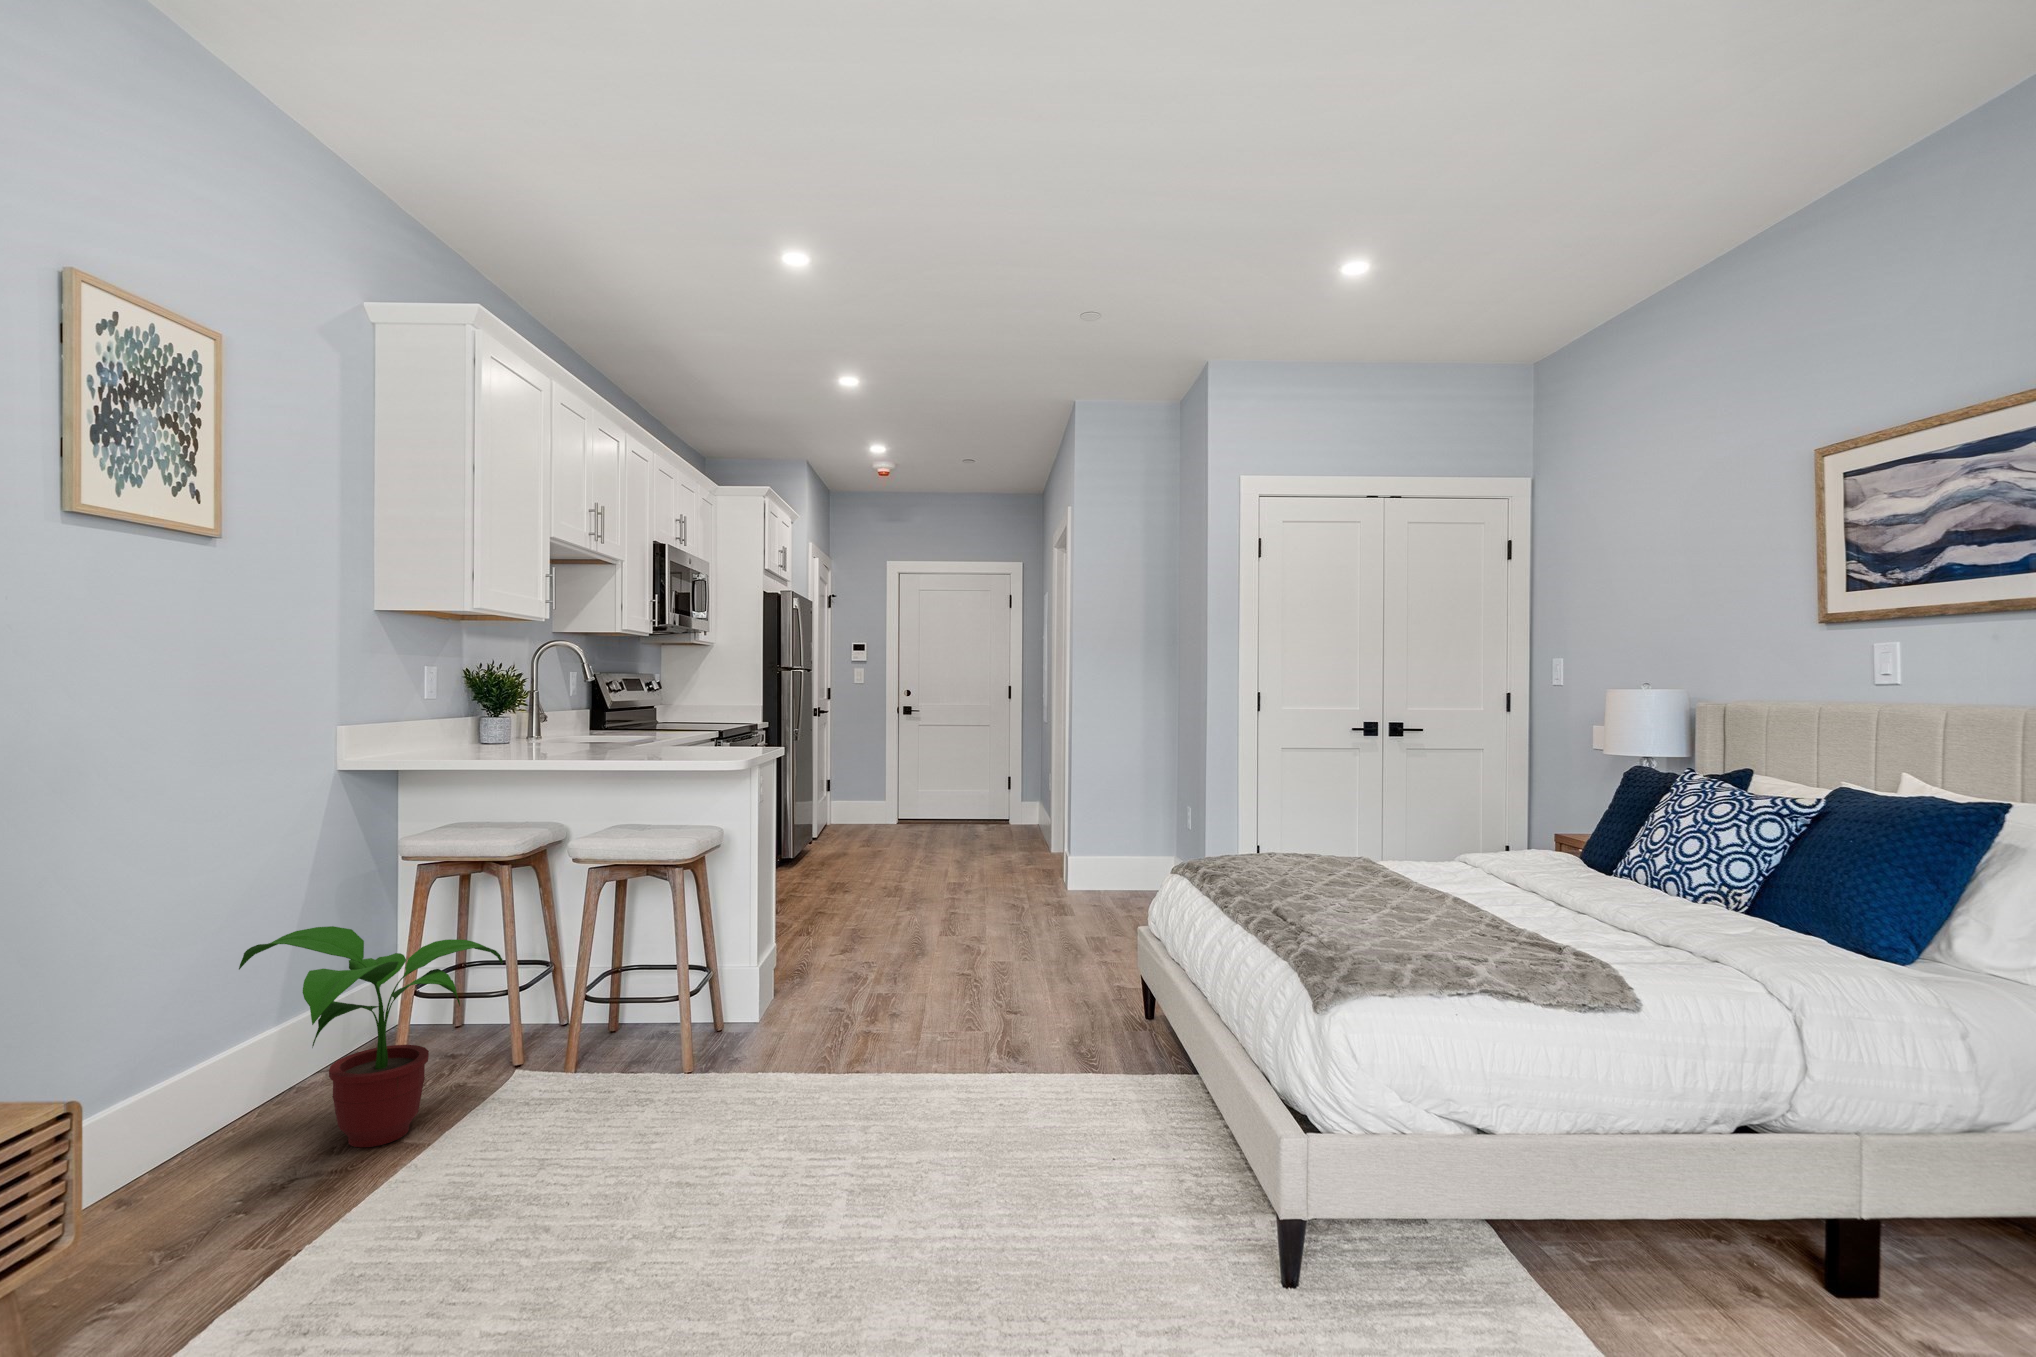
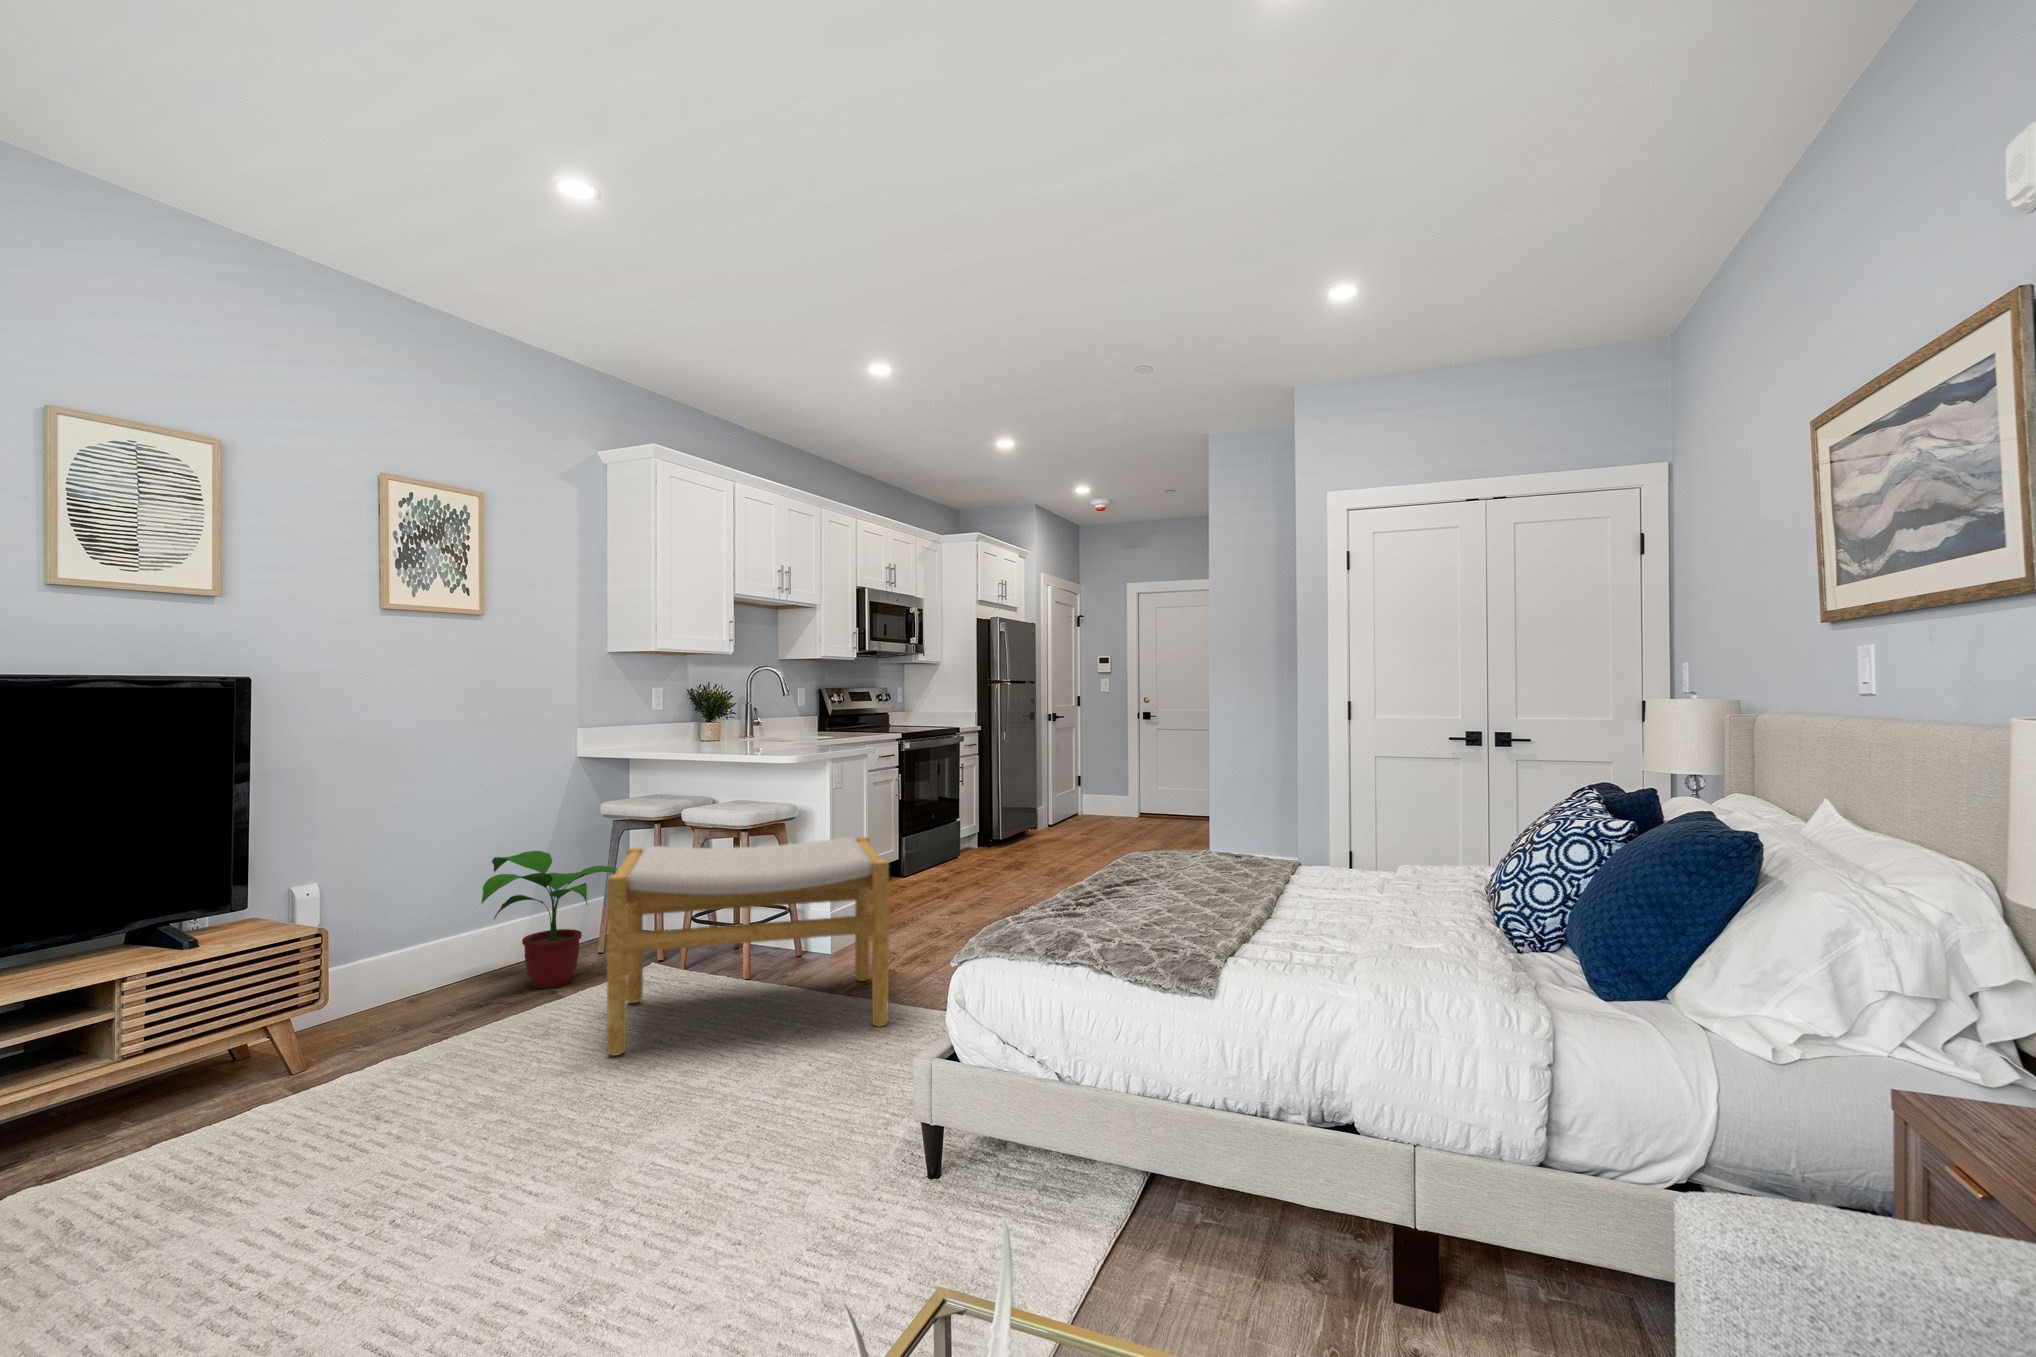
footstool: none [560,866,979,1229] -> present [607,837,889,1056]

